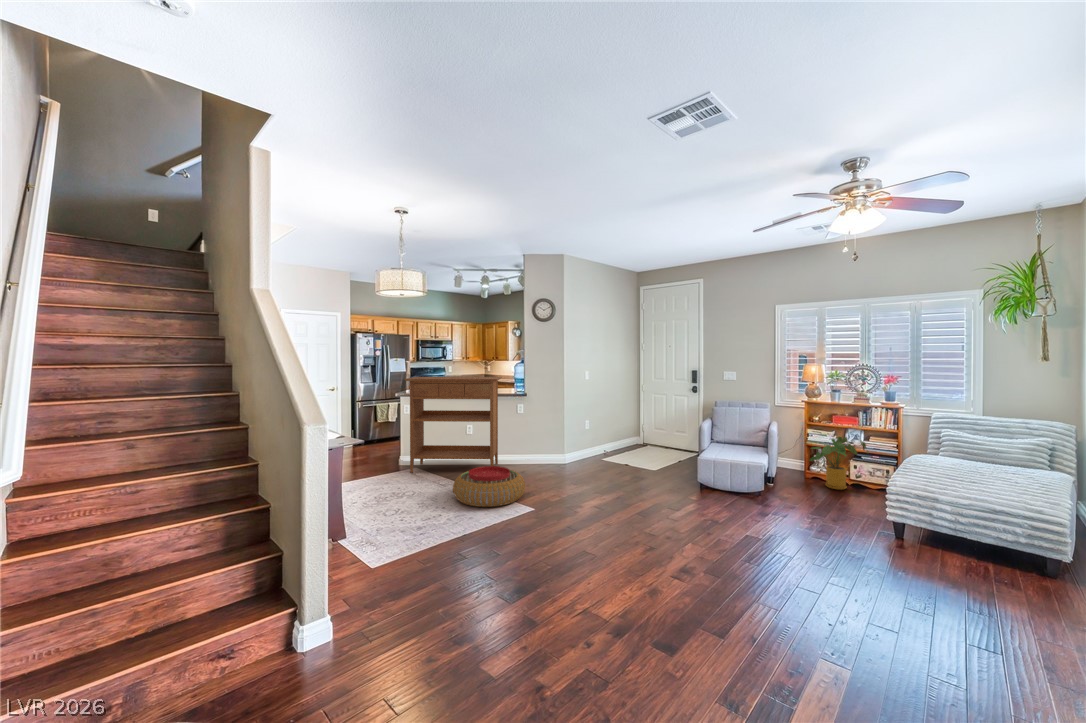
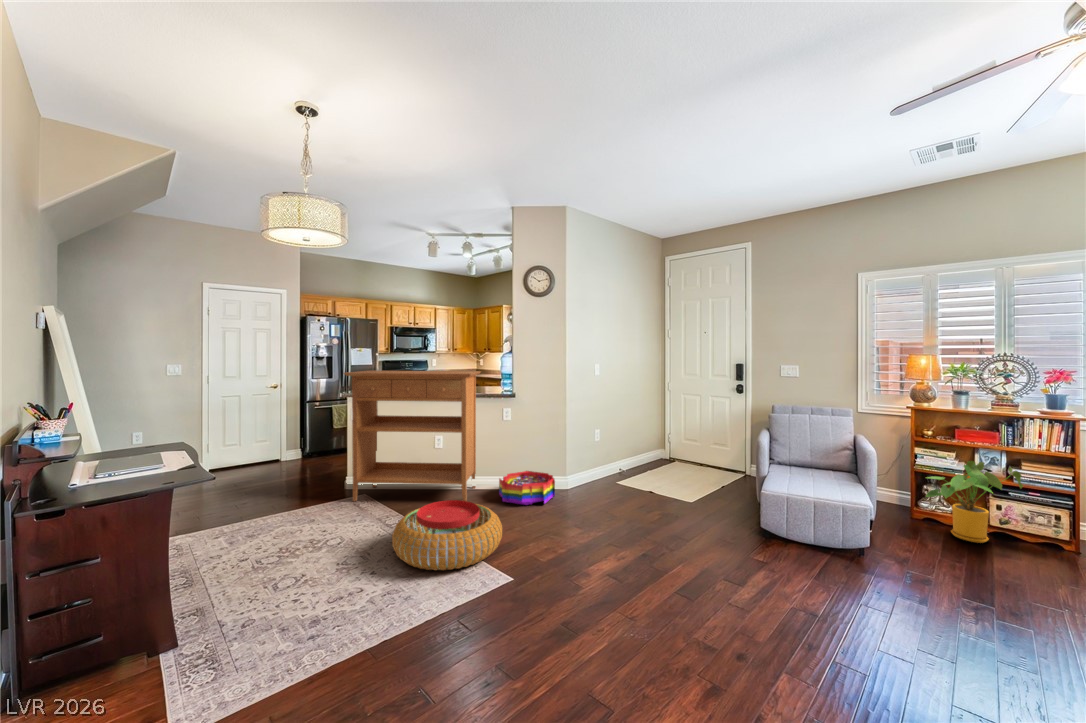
storage bin: none [516,451,558,474] -> present [499,471,555,505]

